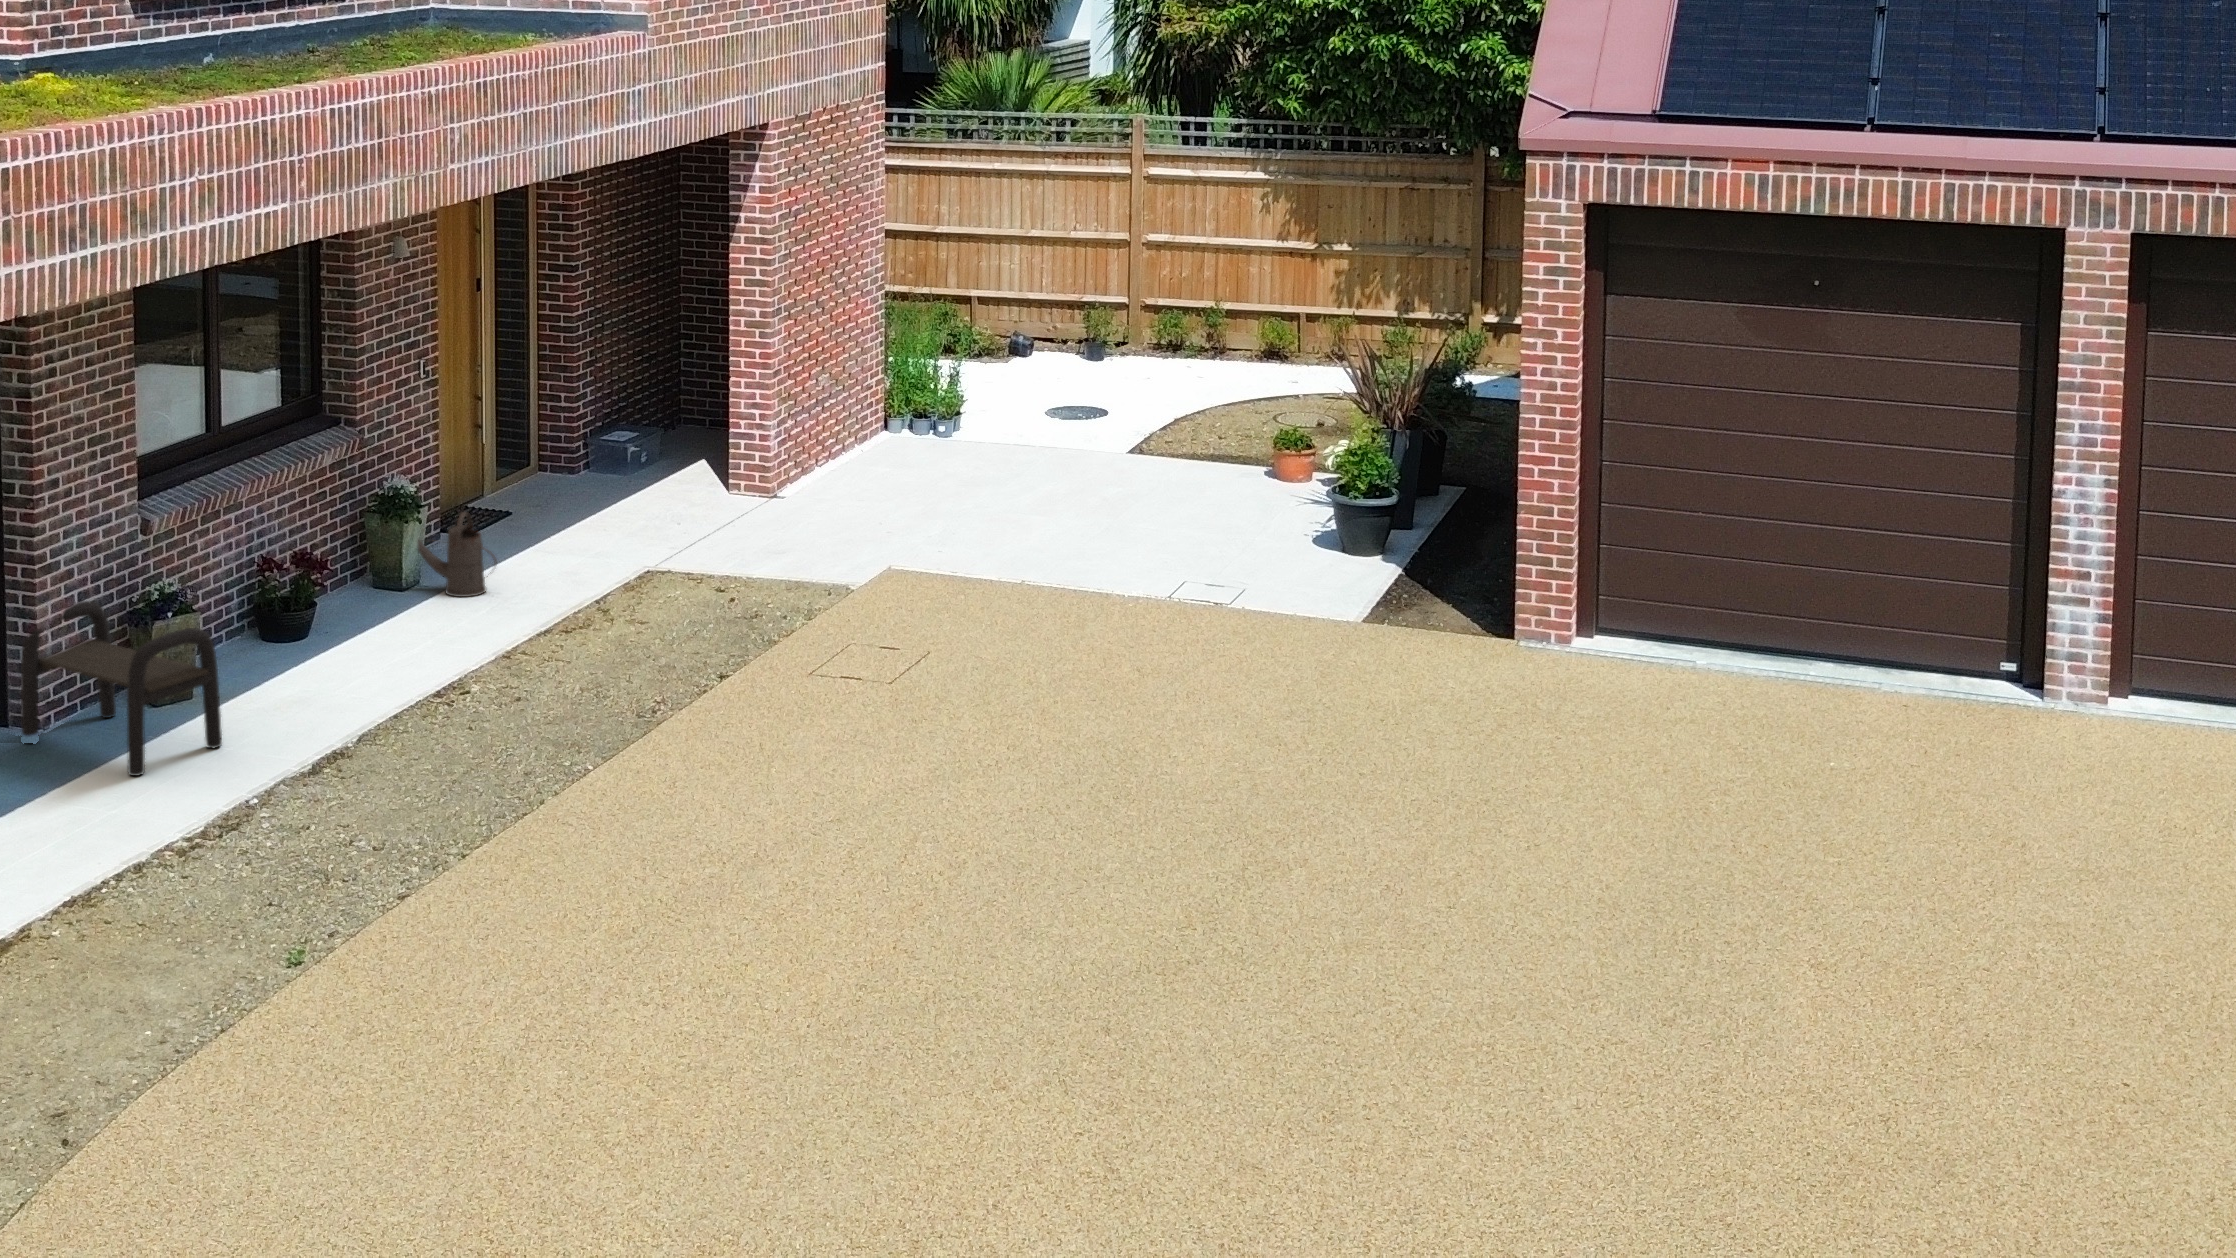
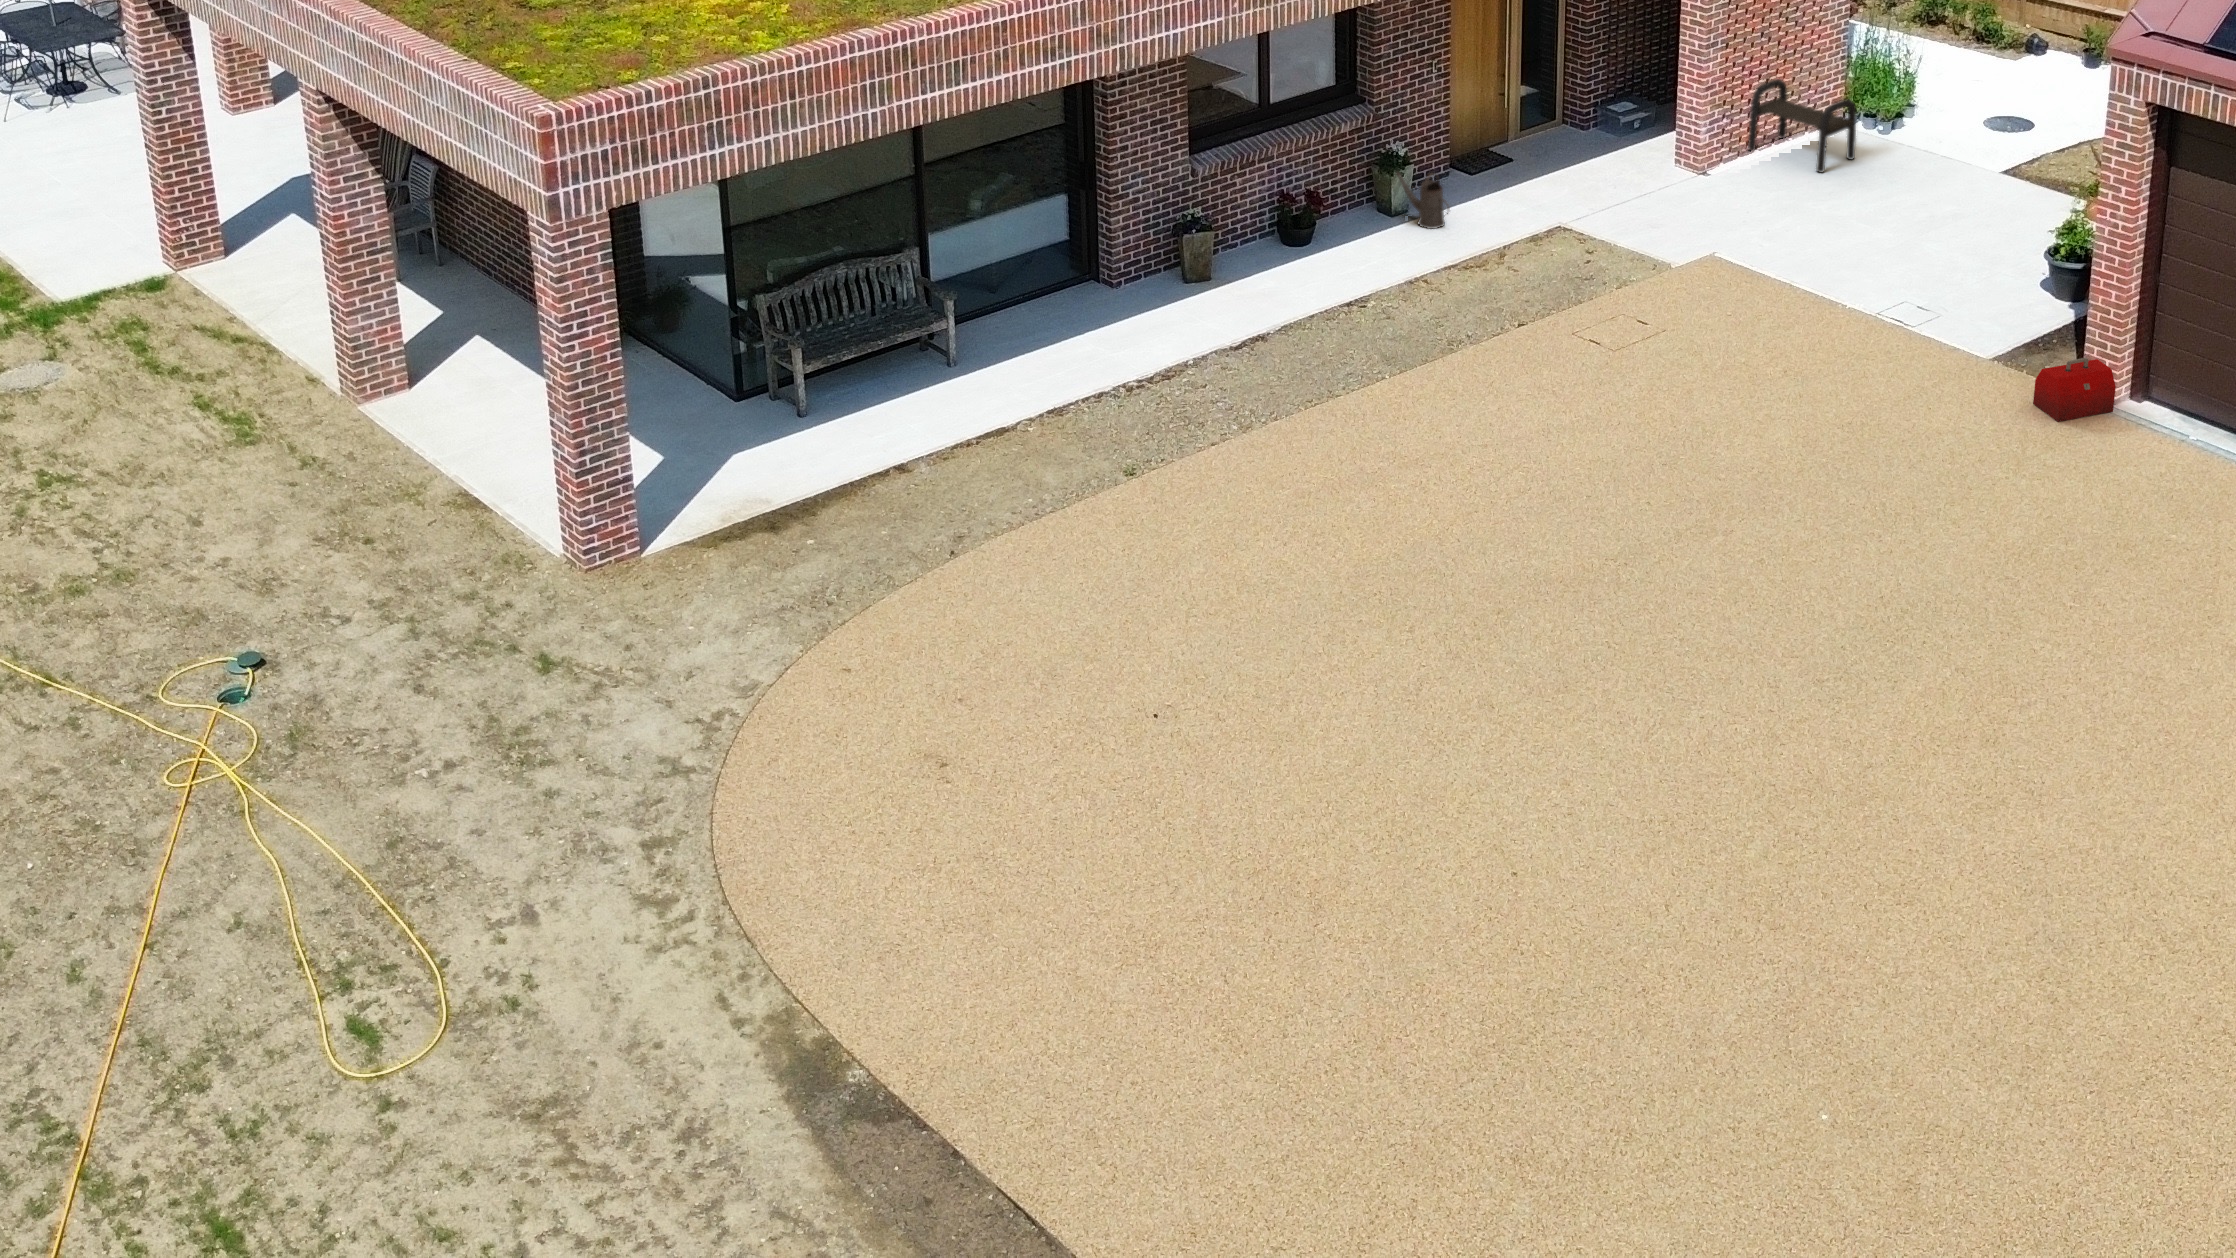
toolbox: none [1467,571,1566,662] -> present [2033,358,2116,422]
bench: present [21,601,222,776] -> present [1748,79,1856,173]

